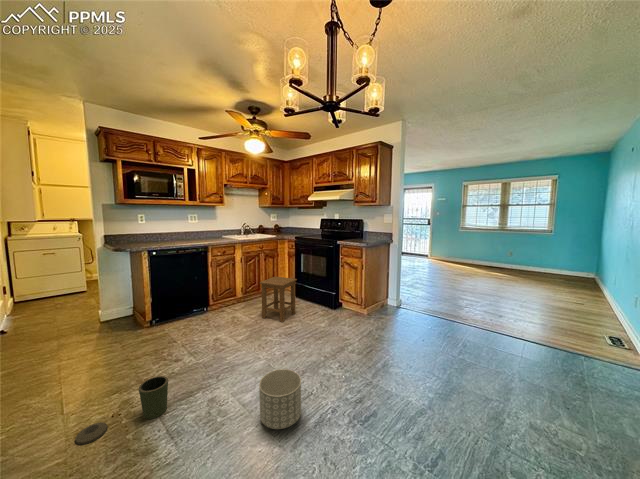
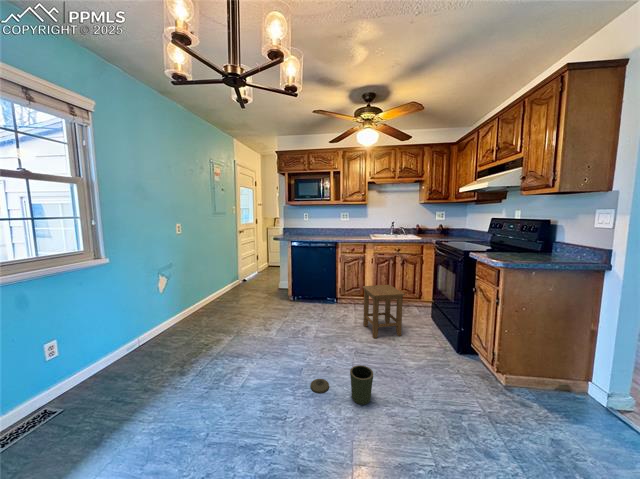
planter: present [259,369,301,429] -> none [216,367,260,427]
trash can: present [75,376,168,445] -> present [310,365,373,405]

